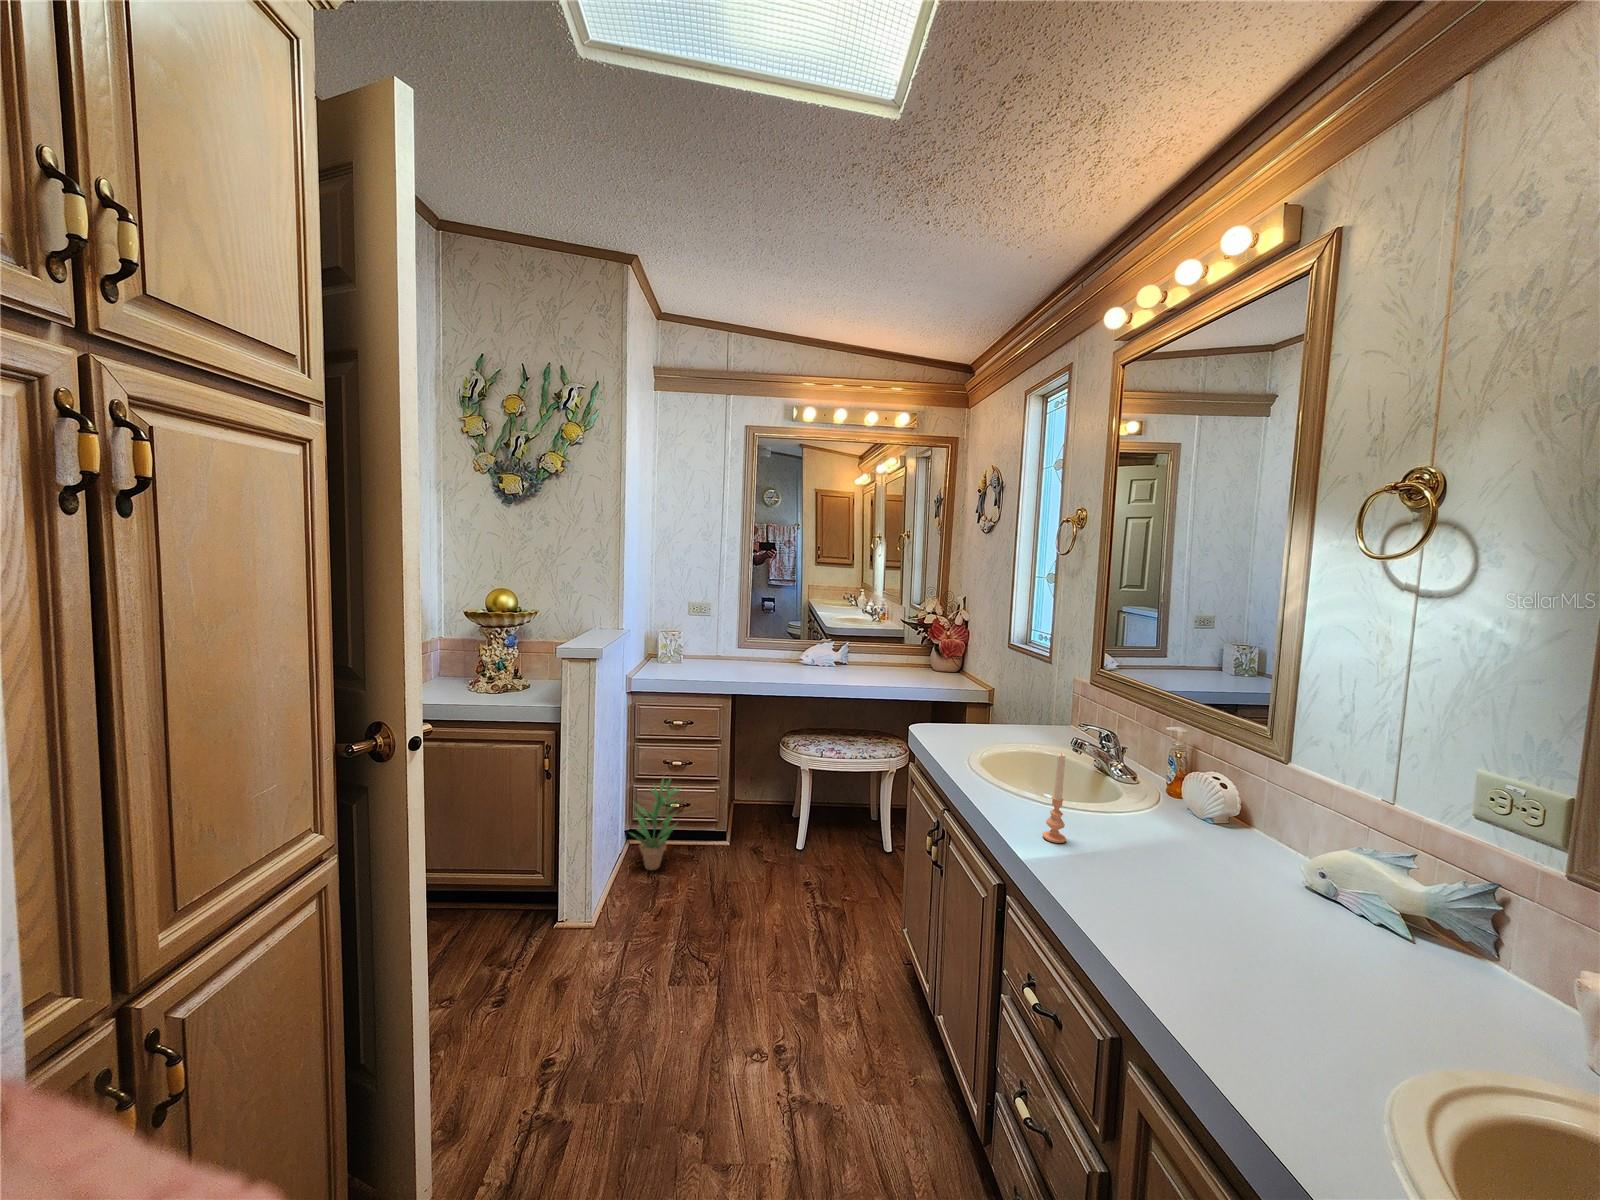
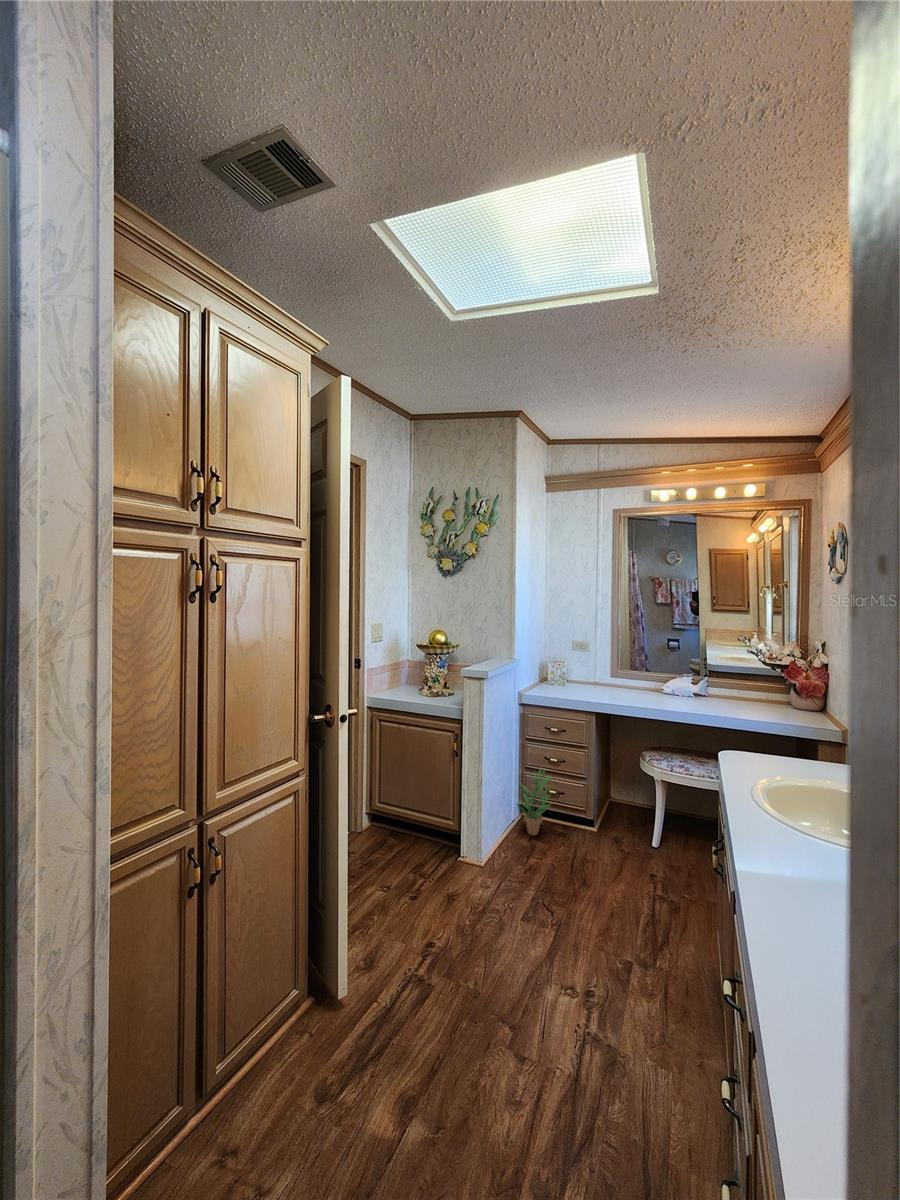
candle: present [1043,753,1066,843] -> none [778,790,803,877]

